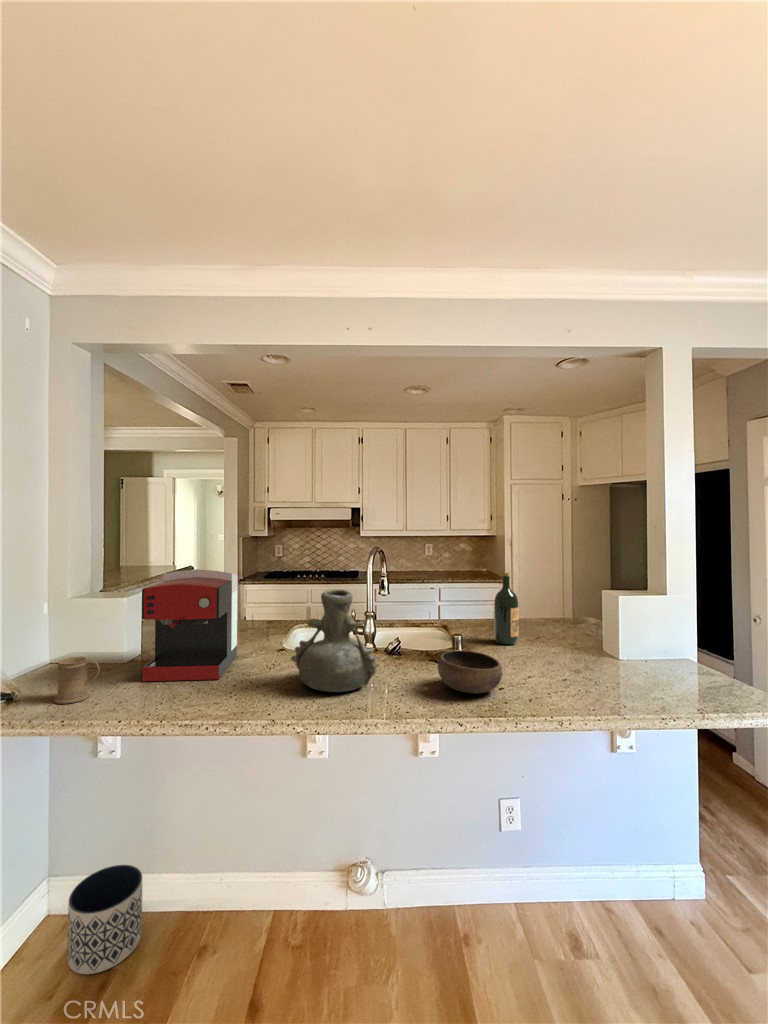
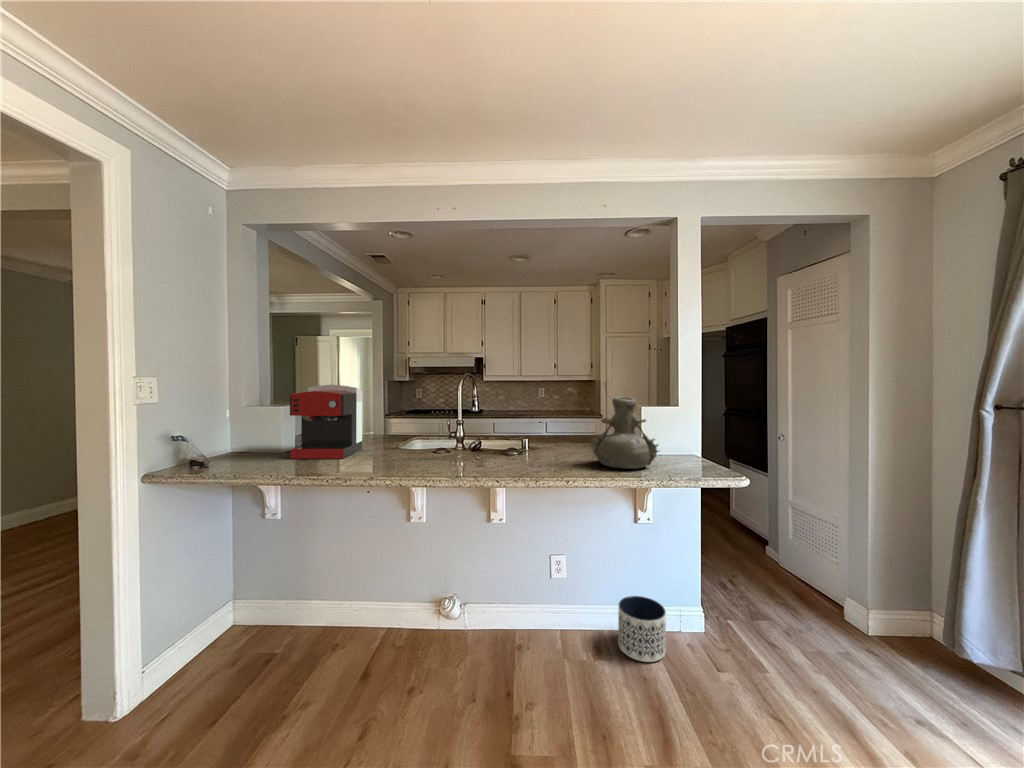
wine bottle: present [494,573,519,645] -> none [555,393,573,446]
vase: present [291,590,380,692] -> present [590,397,659,469]
bowl: present [438,650,502,694] -> none [493,440,538,466]
mug: present [54,657,100,704] -> none [229,438,259,467]
planter: present [68,865,142,974] -> present [618,596,666,662]

